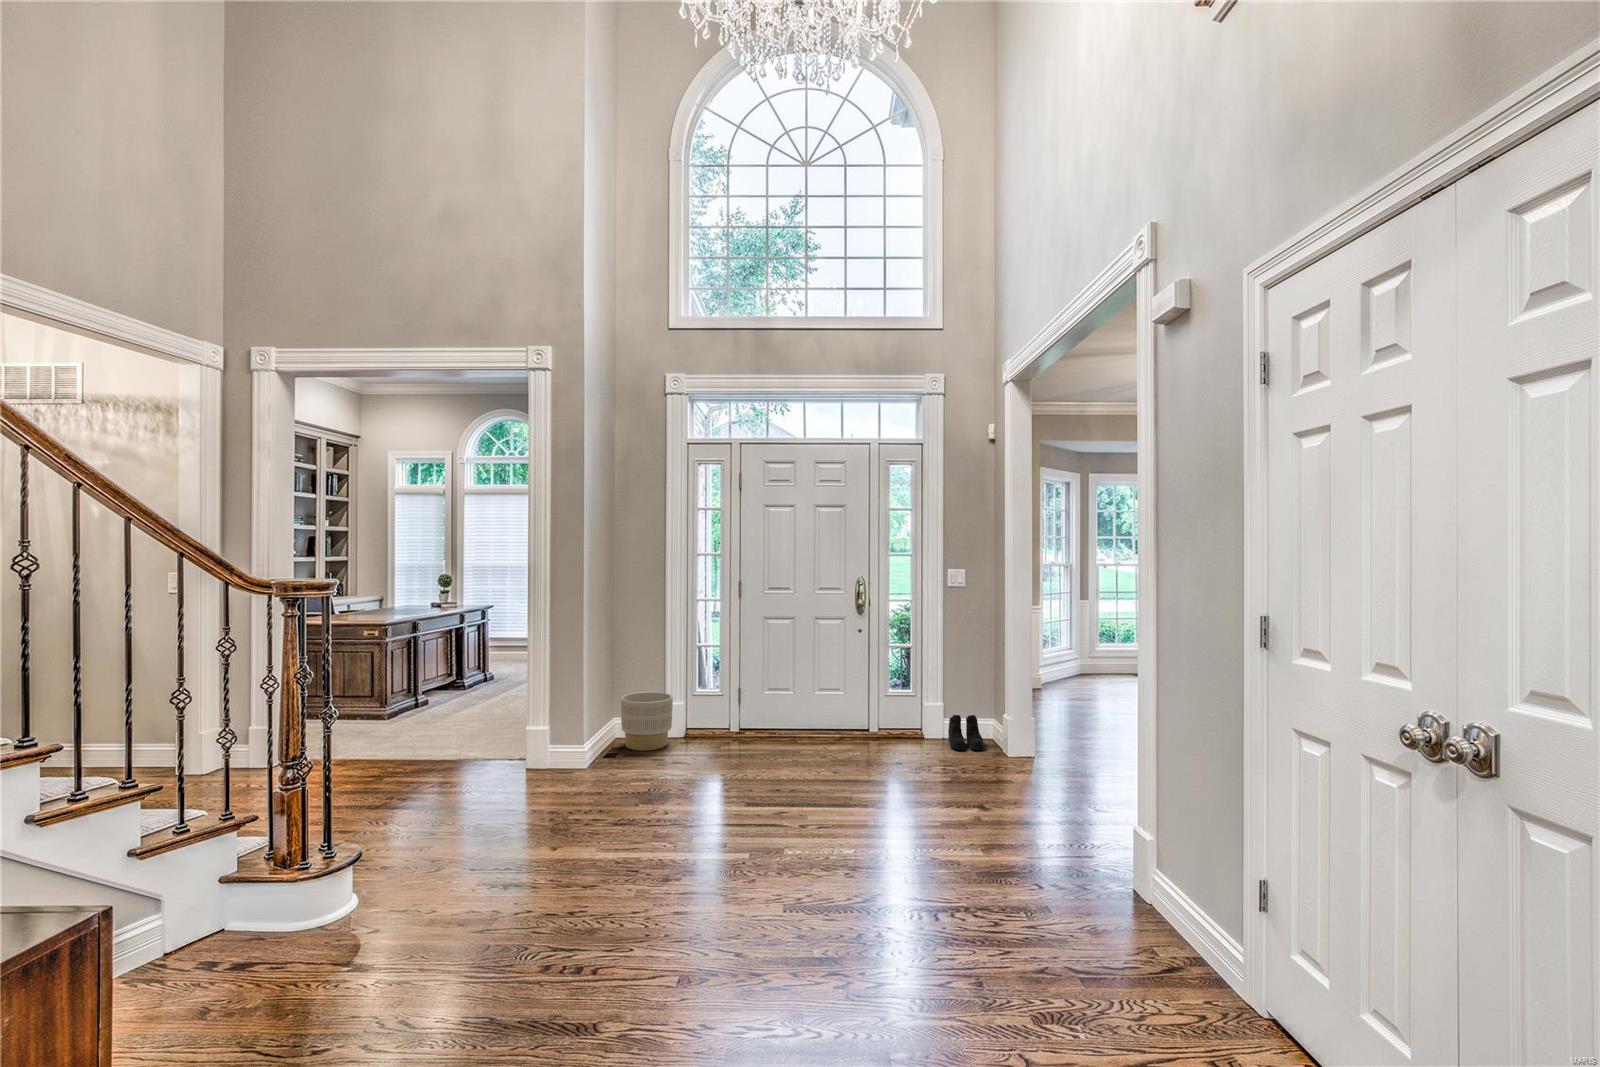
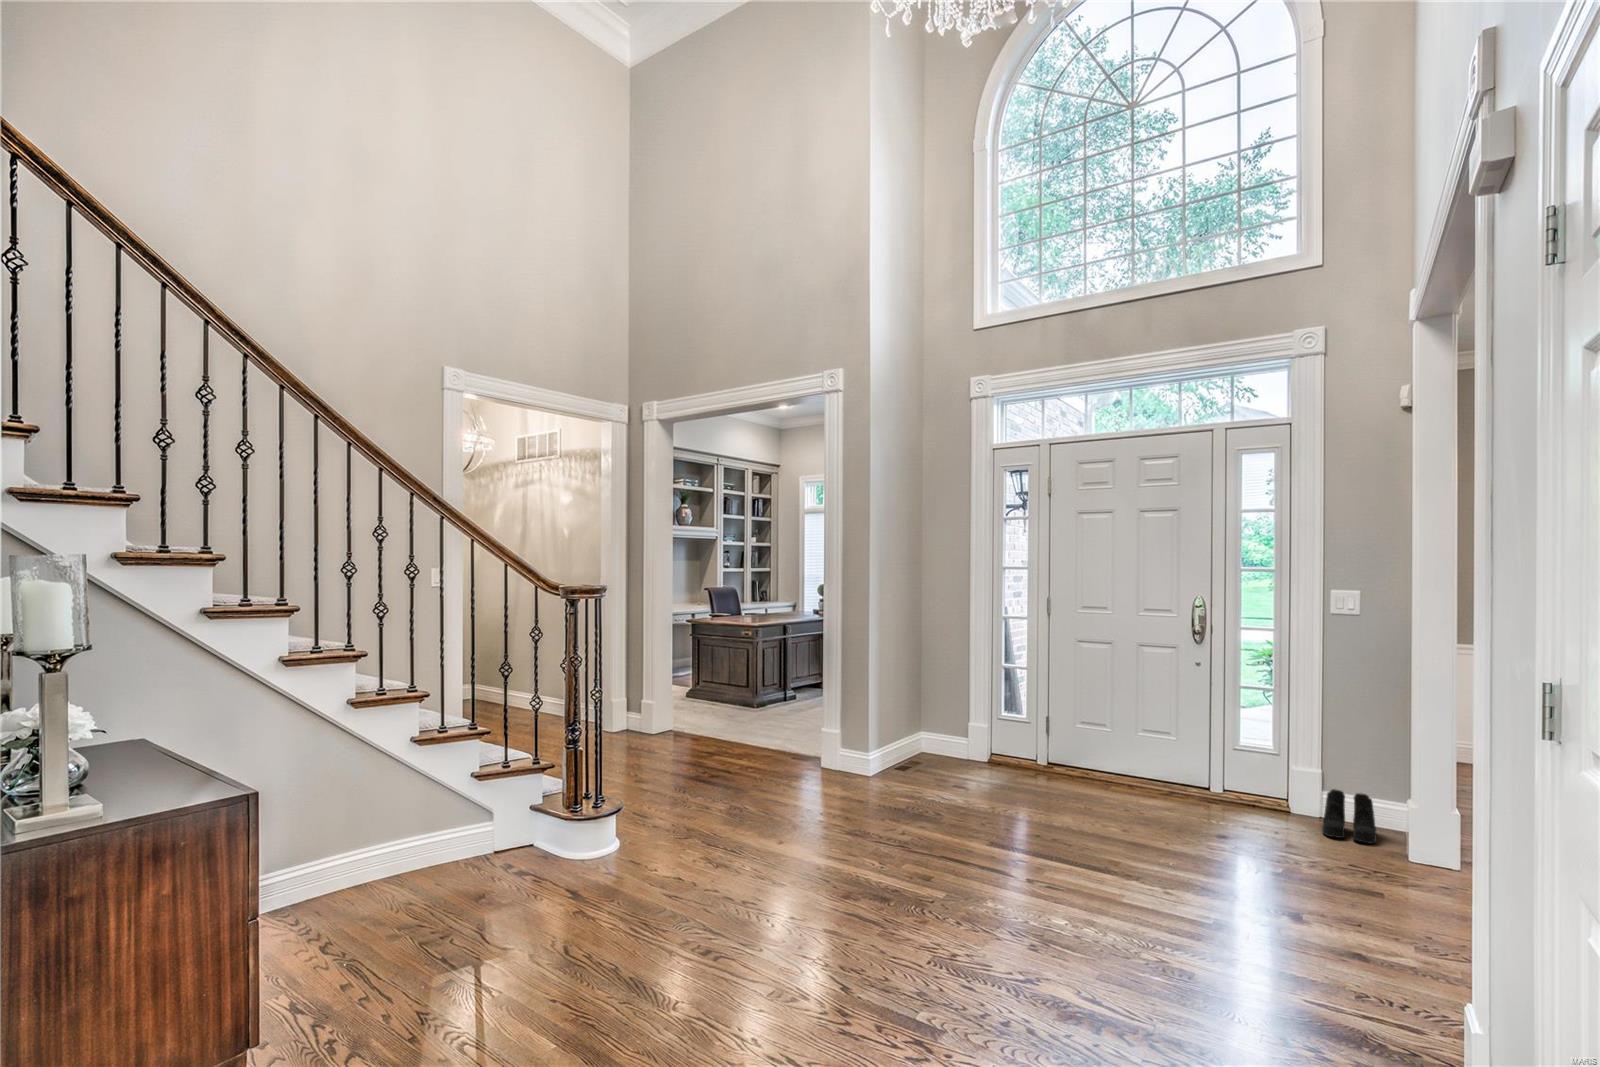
planter: present [621,692,673,751] -> none [920,711,974,772]

